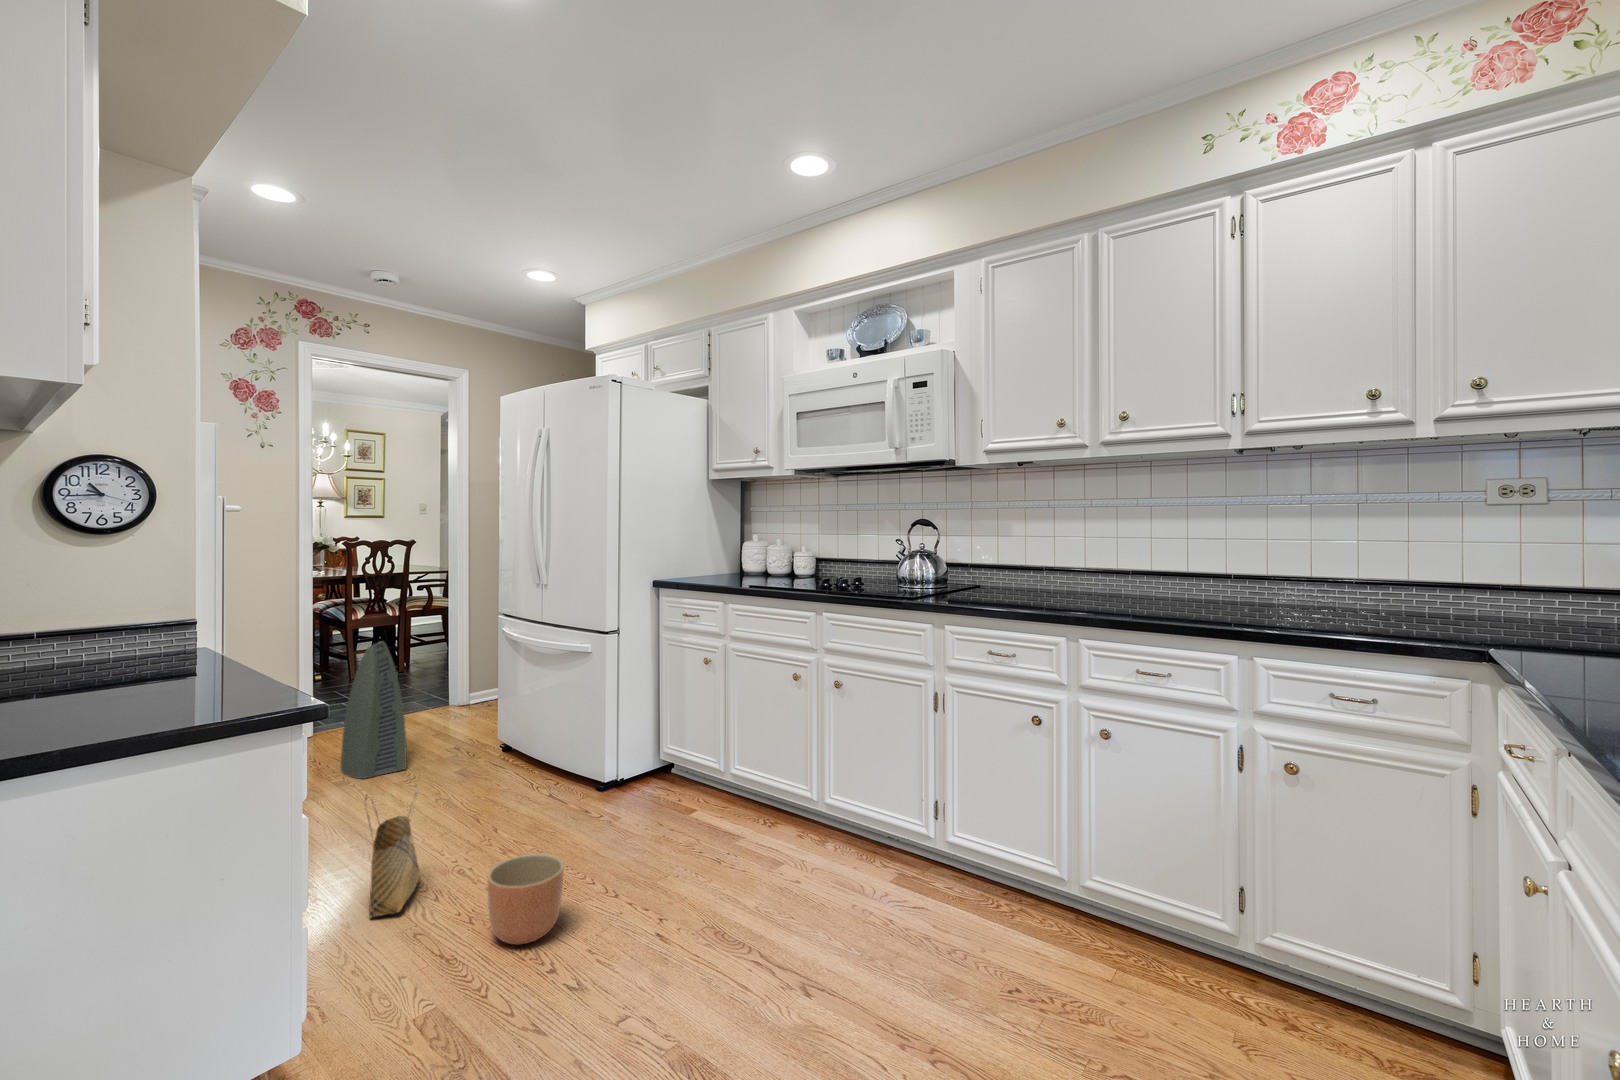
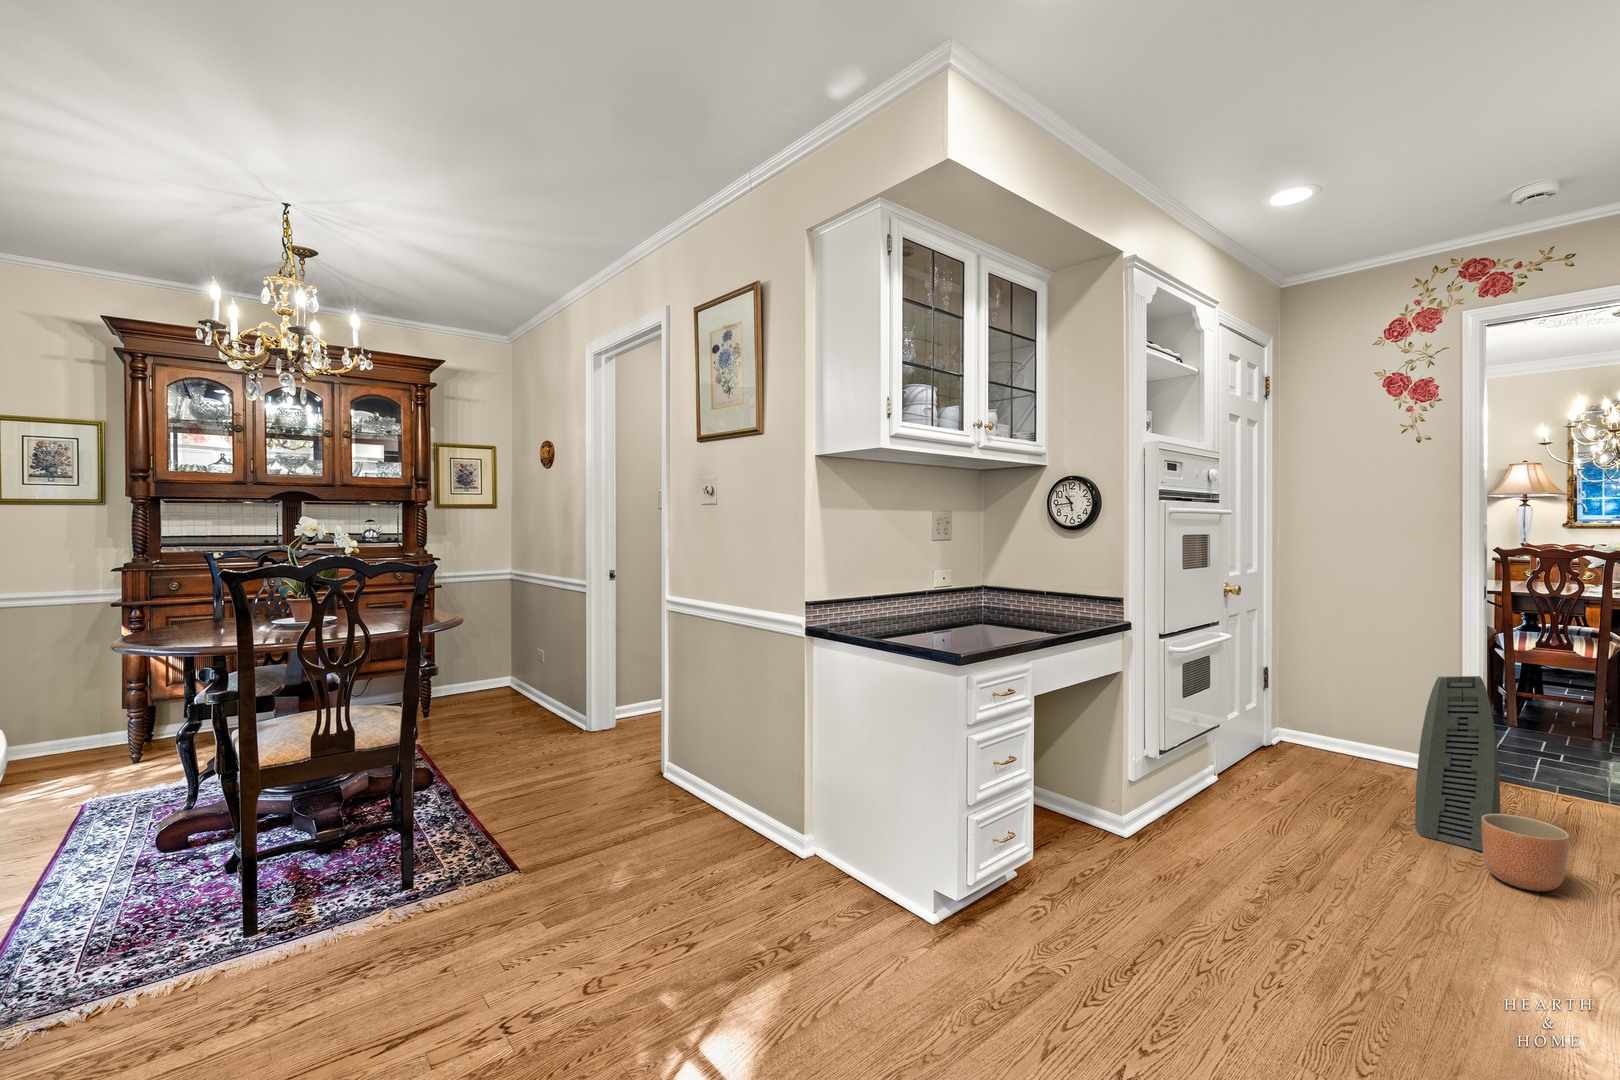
woven basket: present [365,792,420,917] -> none [1159,794,1243,920]
planter: present [488,854,564,945] -> present [1481,814,1569,891]

